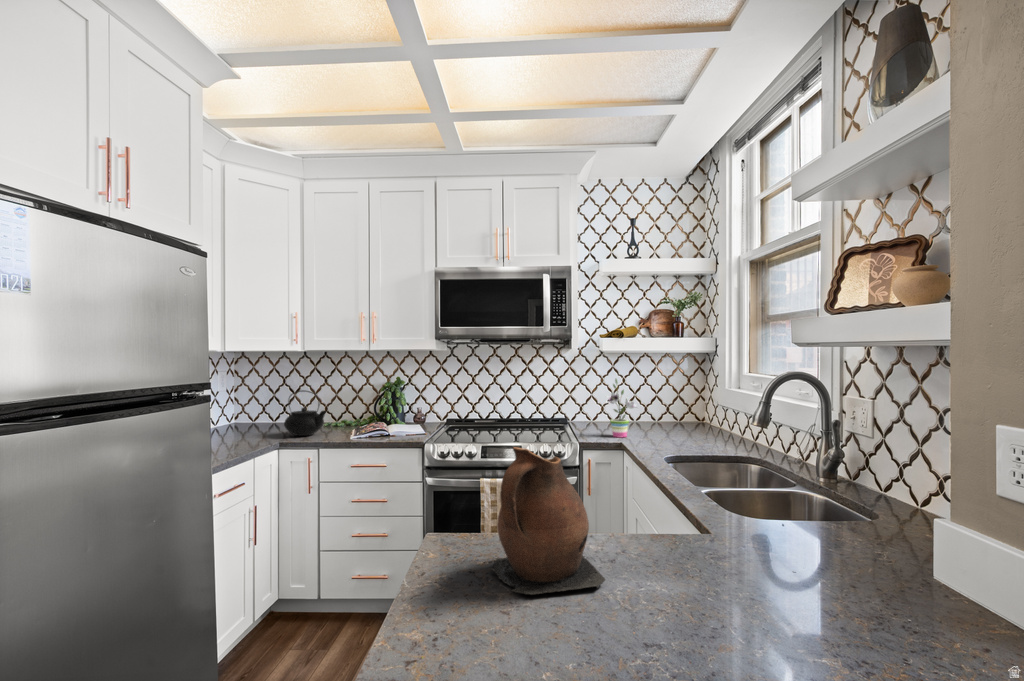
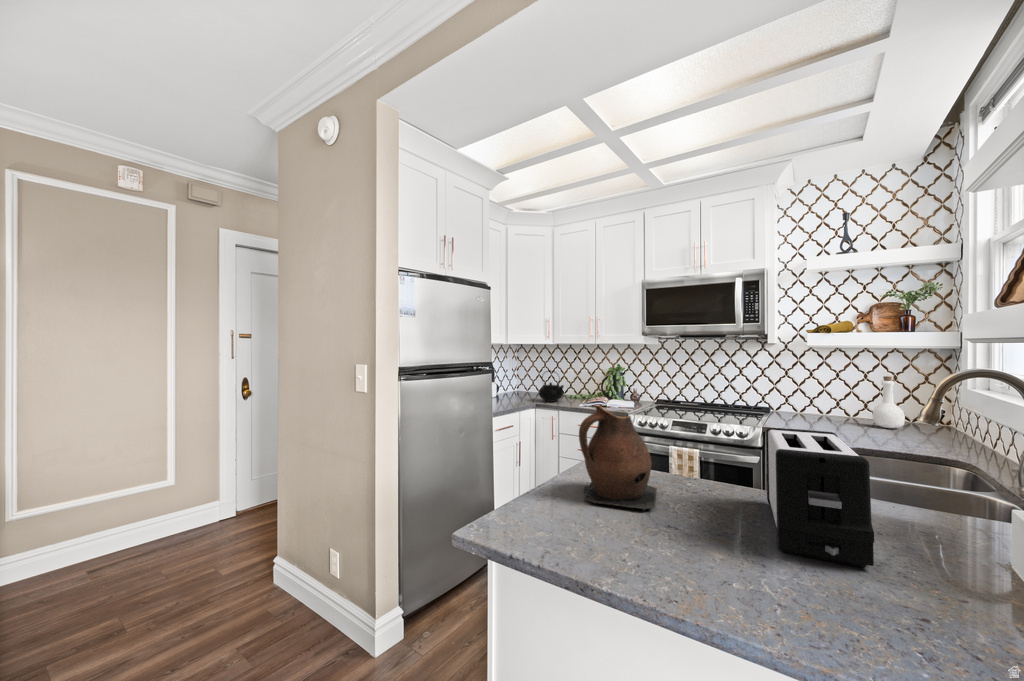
potted plant: present [606,379,636,437] -> none [798,371,840,428]
bottle: none [656,380,680,430] -> present [873,376,905,428]
toaster: none [684,450,849,600] -> present [766,428,874,567]

